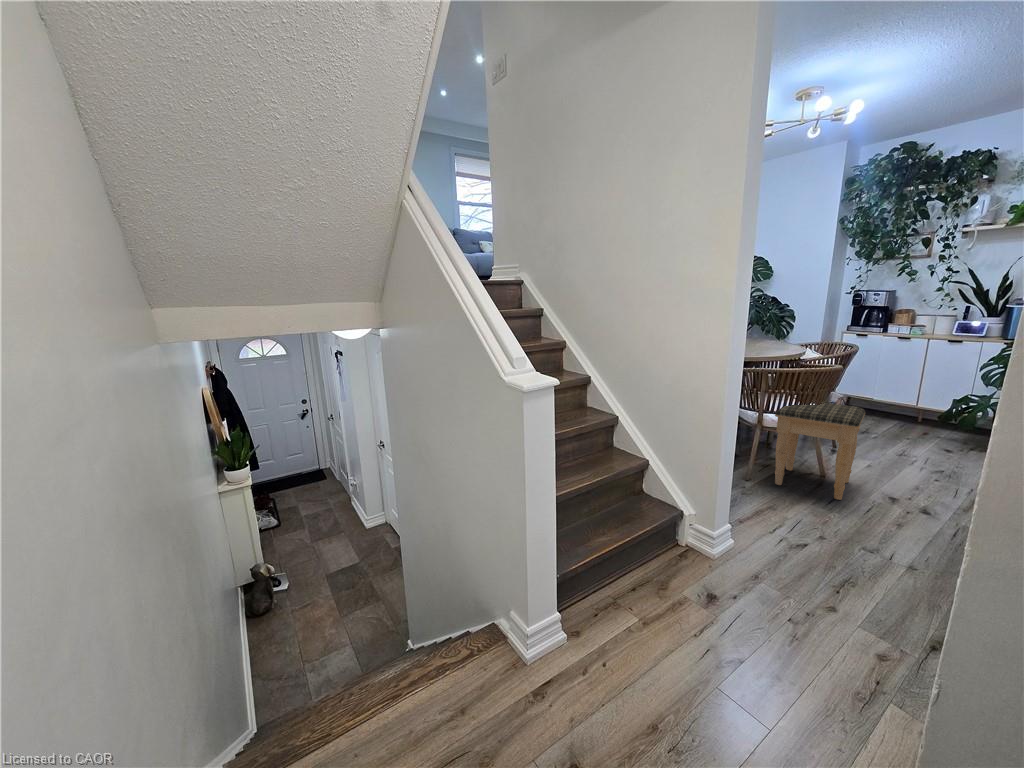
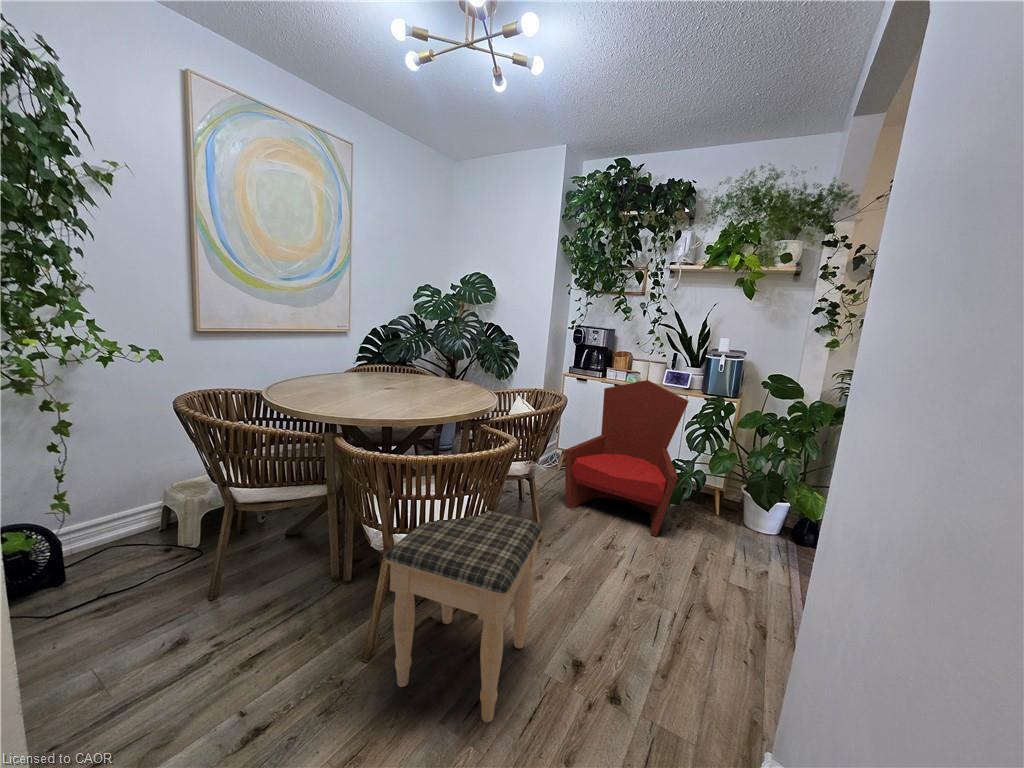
armchair: none [851,331,985,452] -> present [565,380,689,536]

